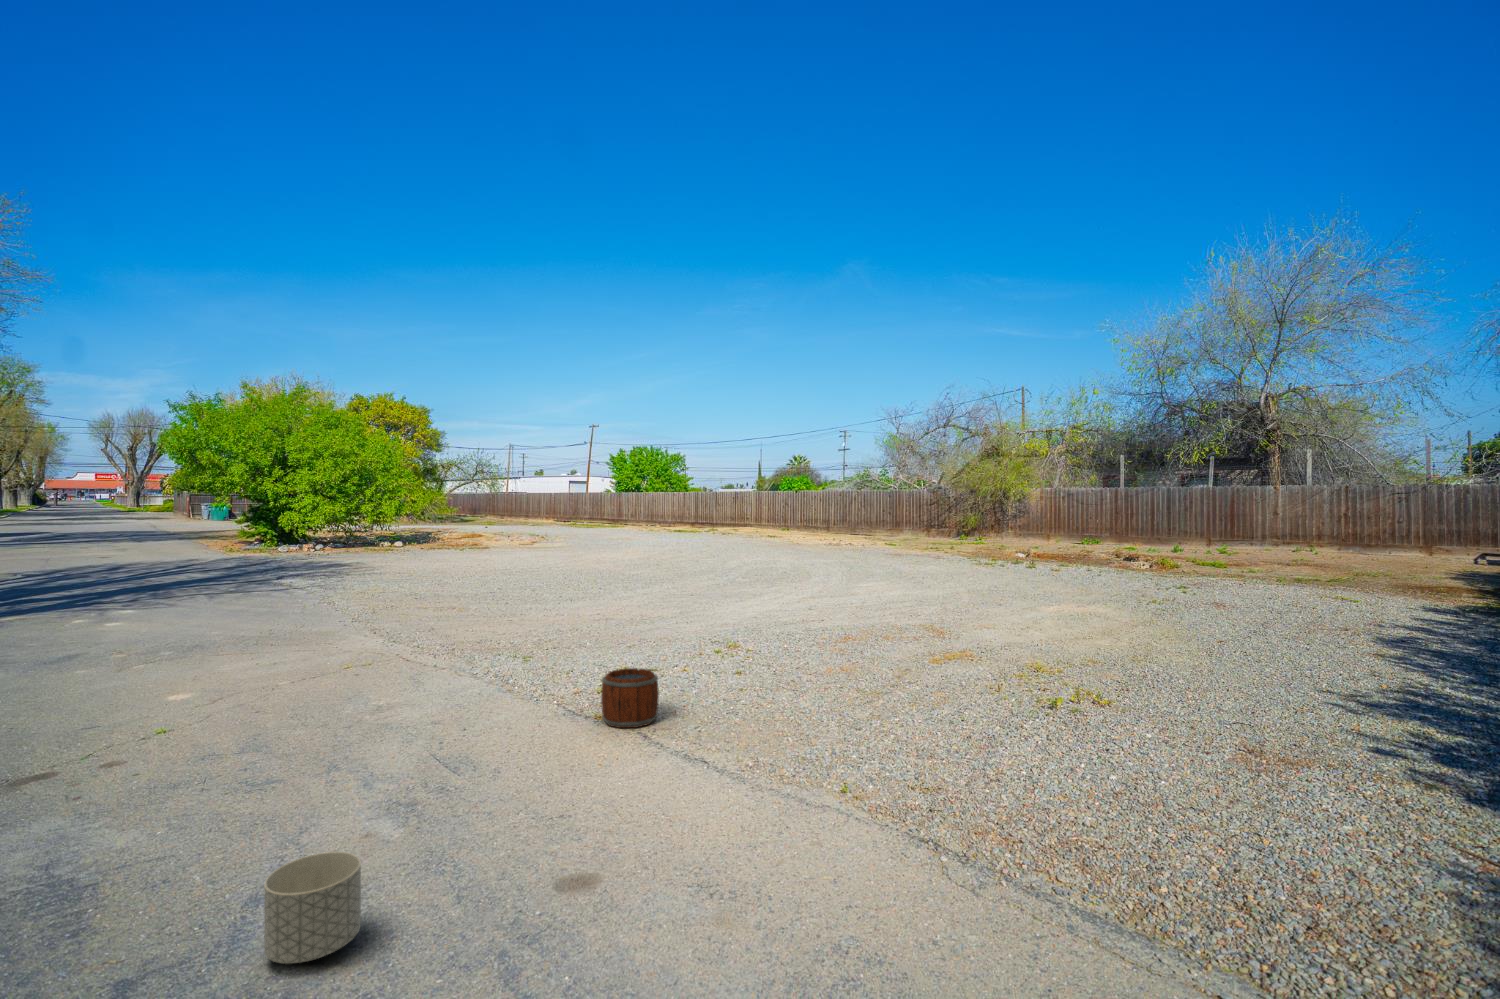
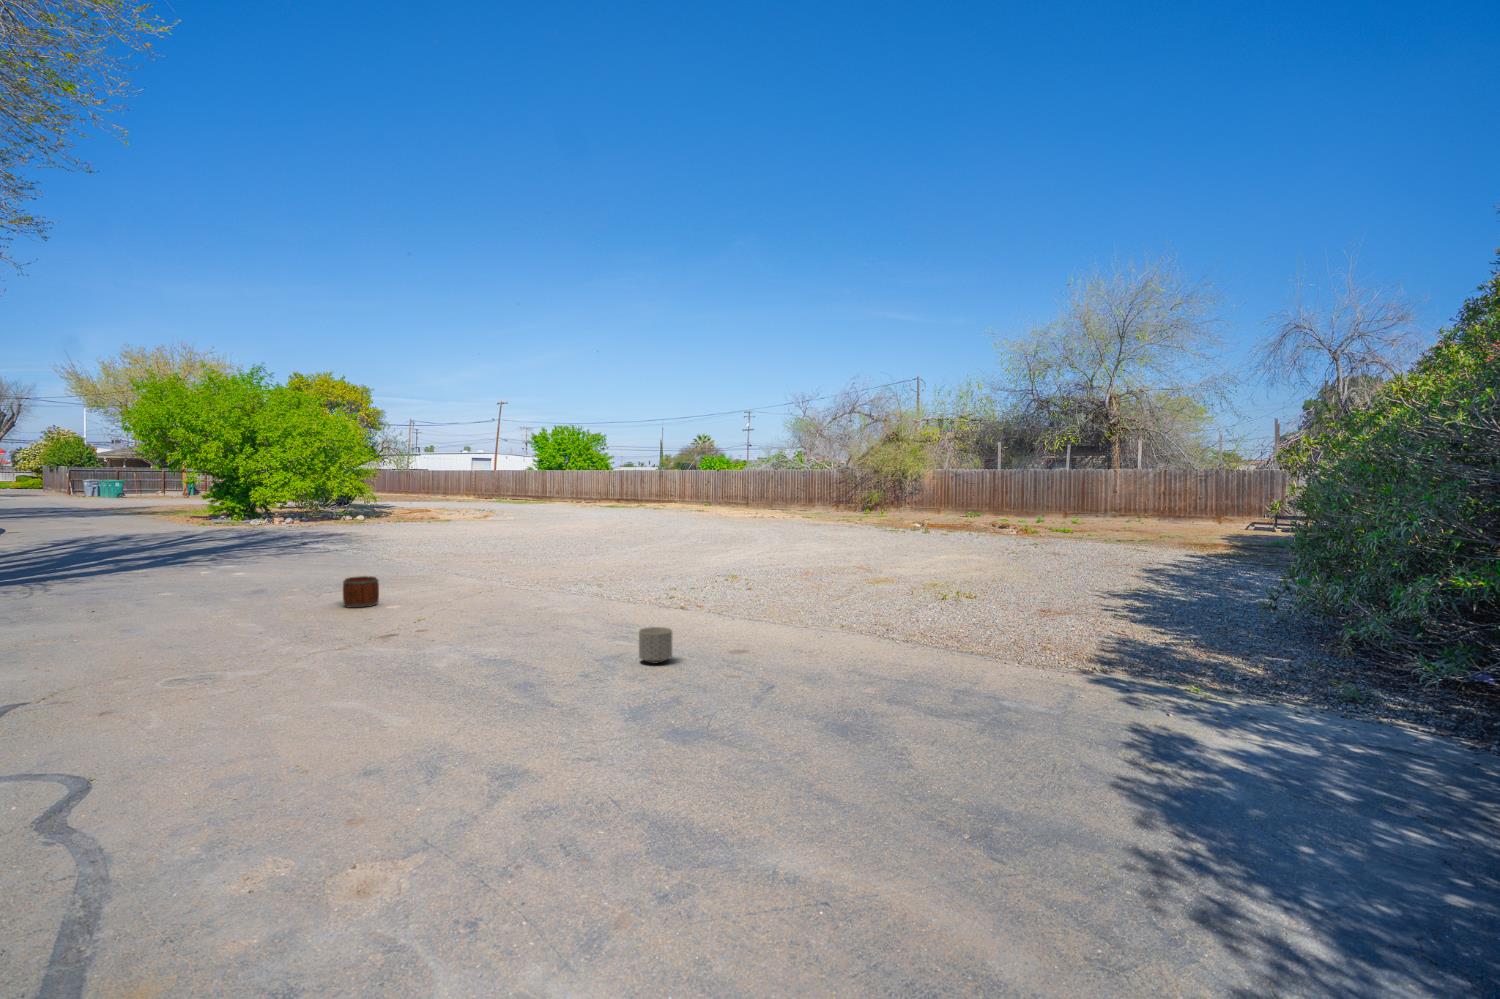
bucket: present [601,668,659,728] -> present [343,576,379,608]

